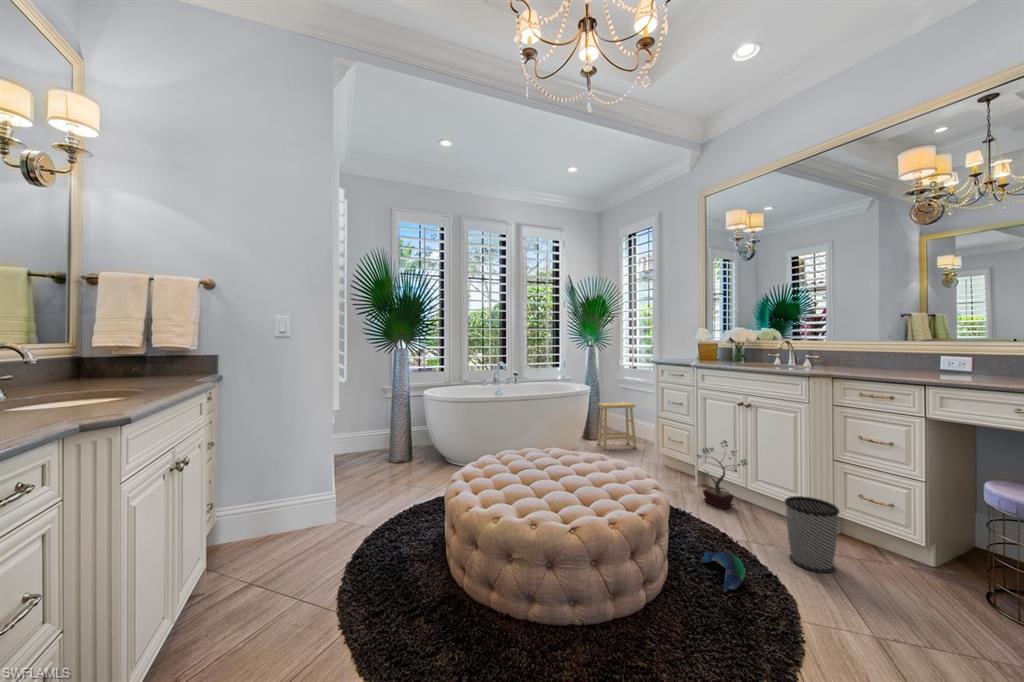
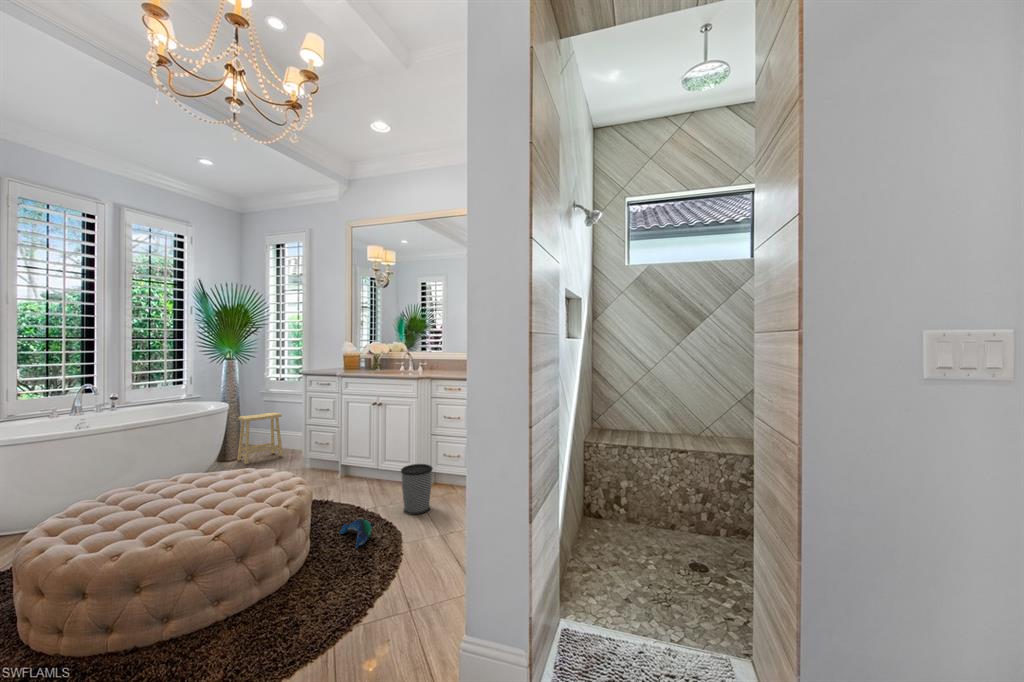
potted plant: present [696,440,747,509] -> none [338,433,379,490]

